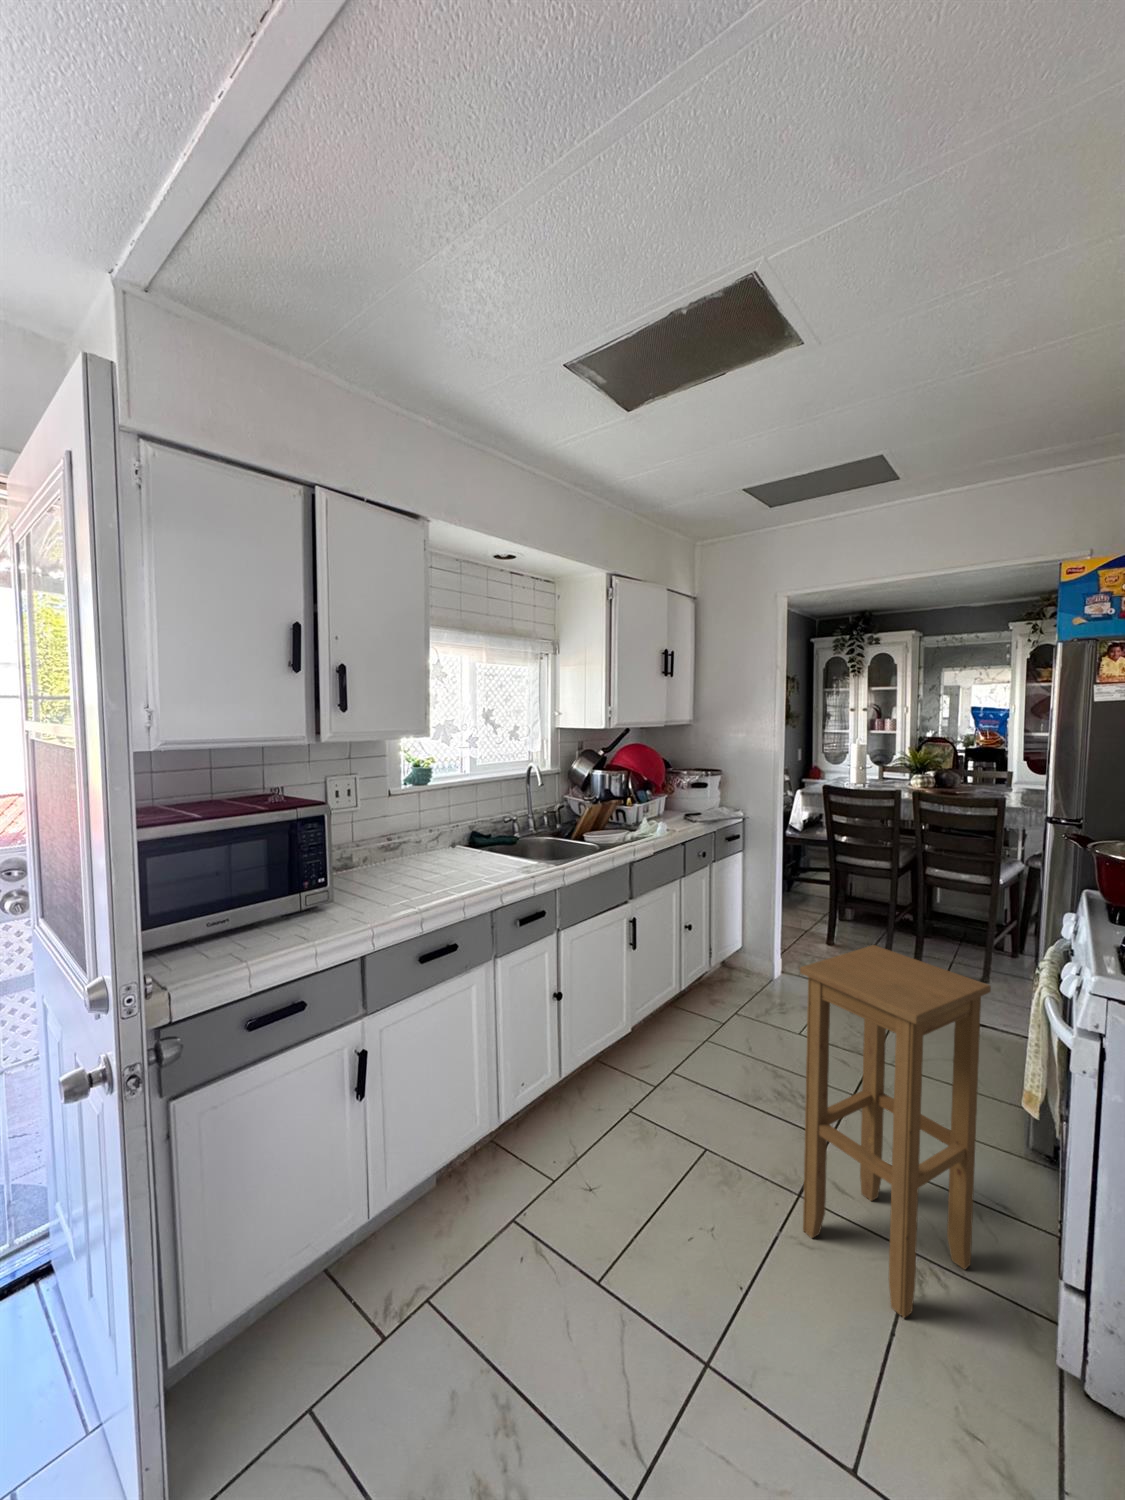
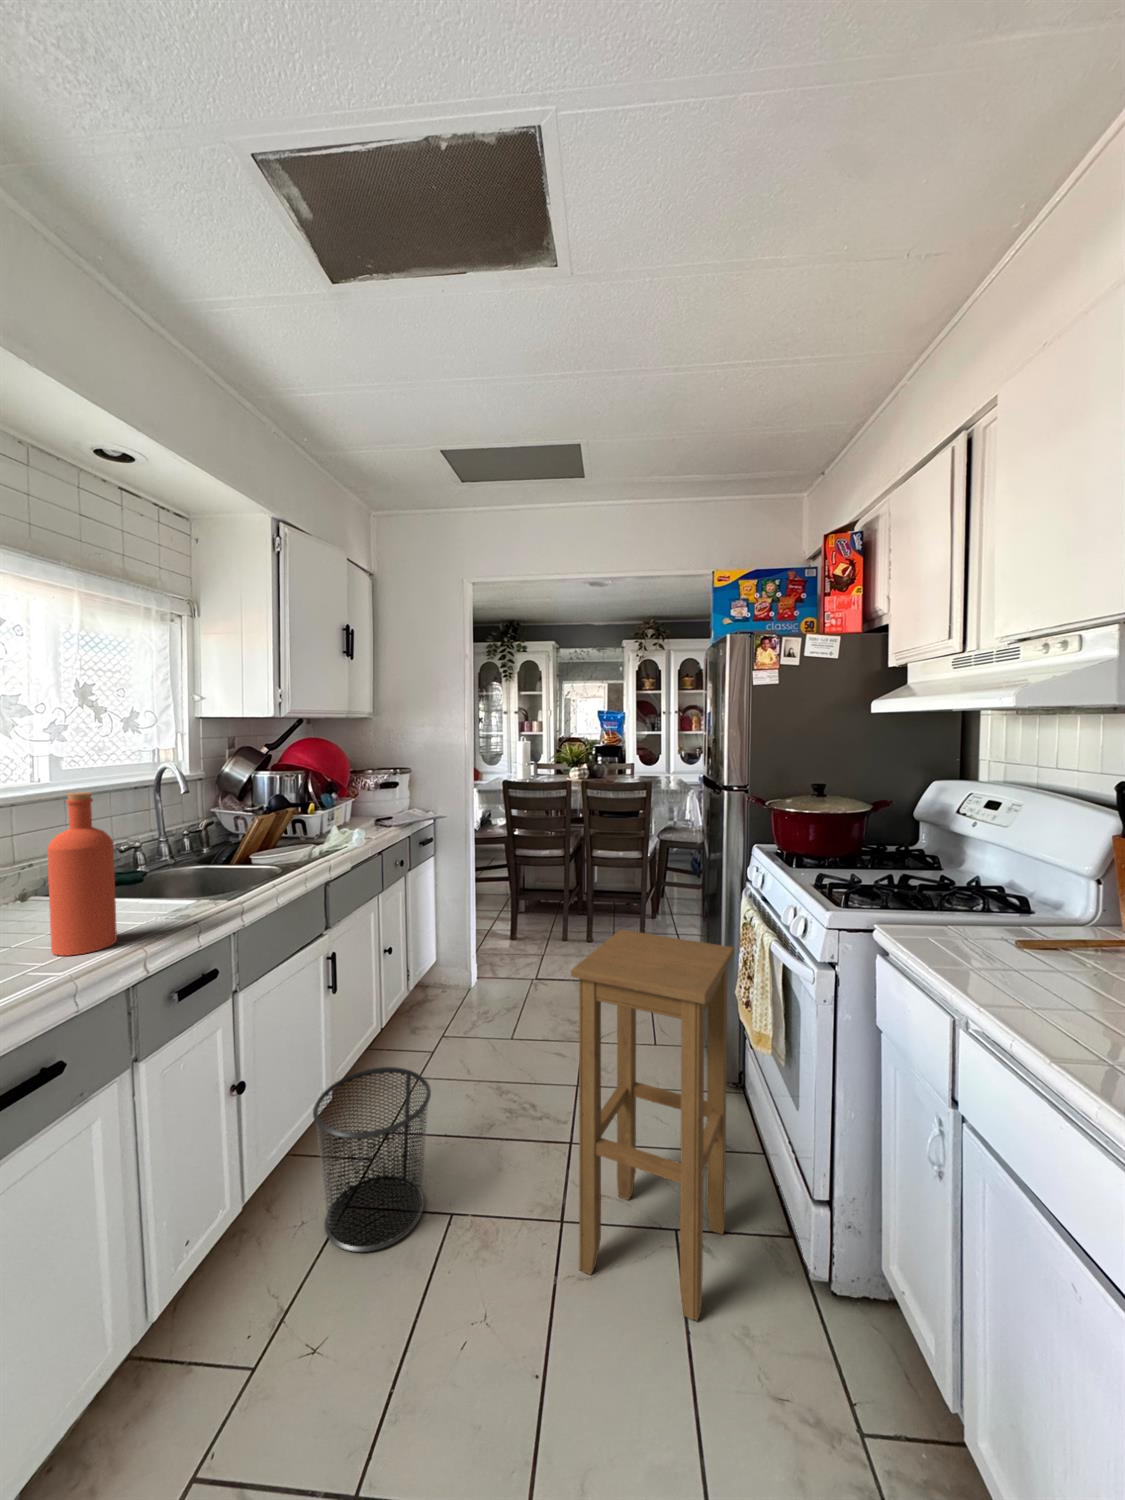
bottle: none [455,788,488,885] -> present [47,792,117,956]
waste bin: none [606,1013,695,1148] -> present [313,1067,431,1252]

